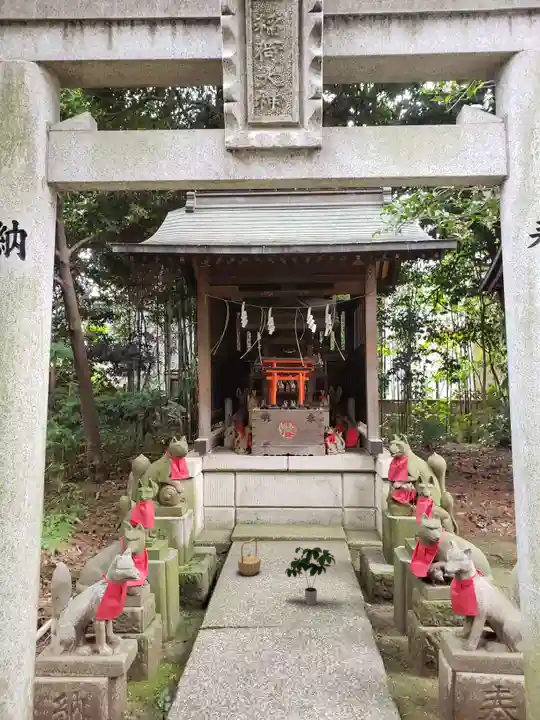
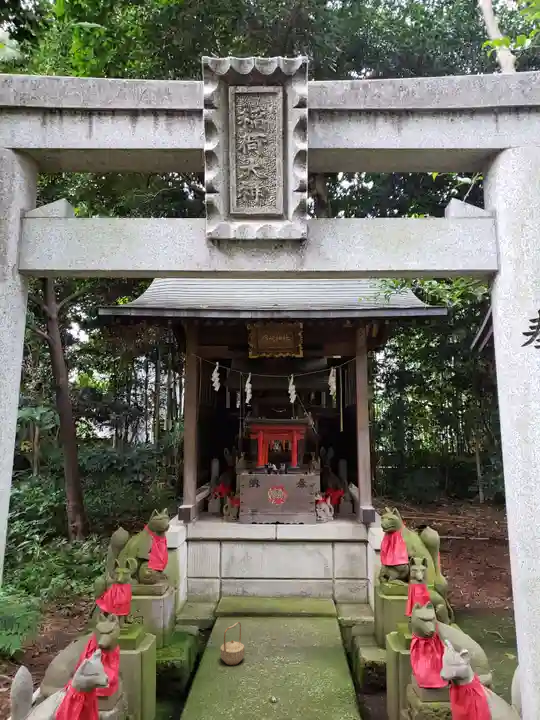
potted plant: present [285,547,335,605] -> none [269,639,323,706]

